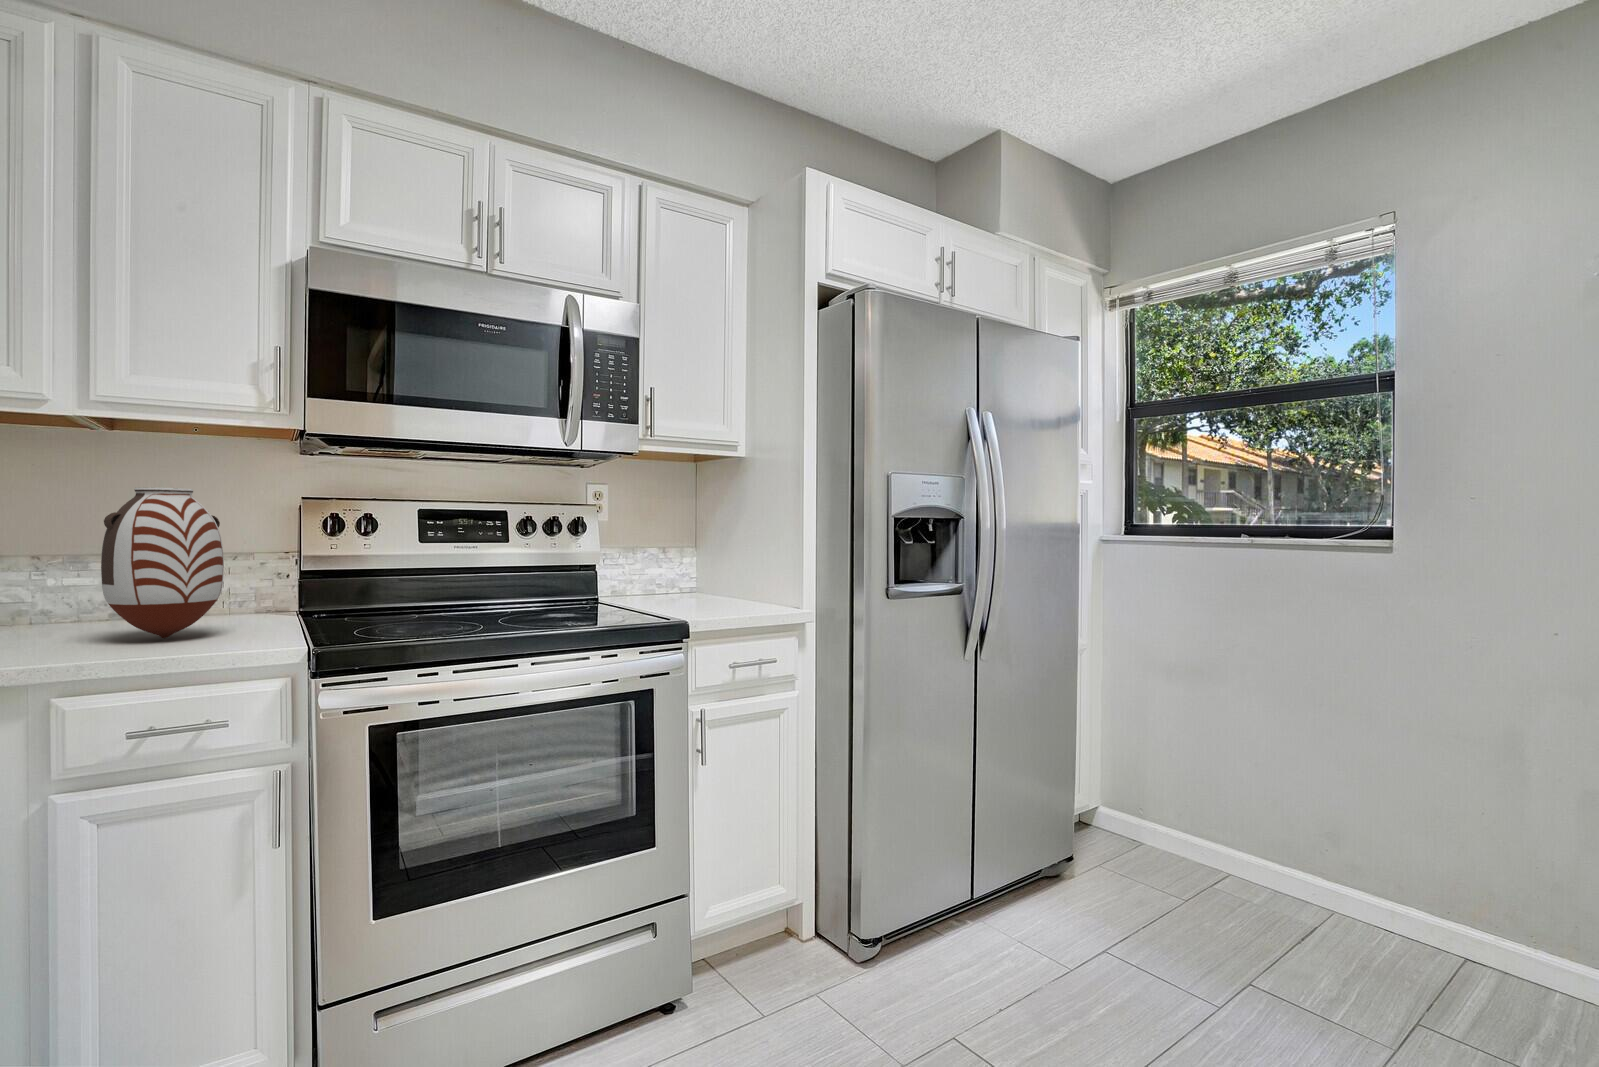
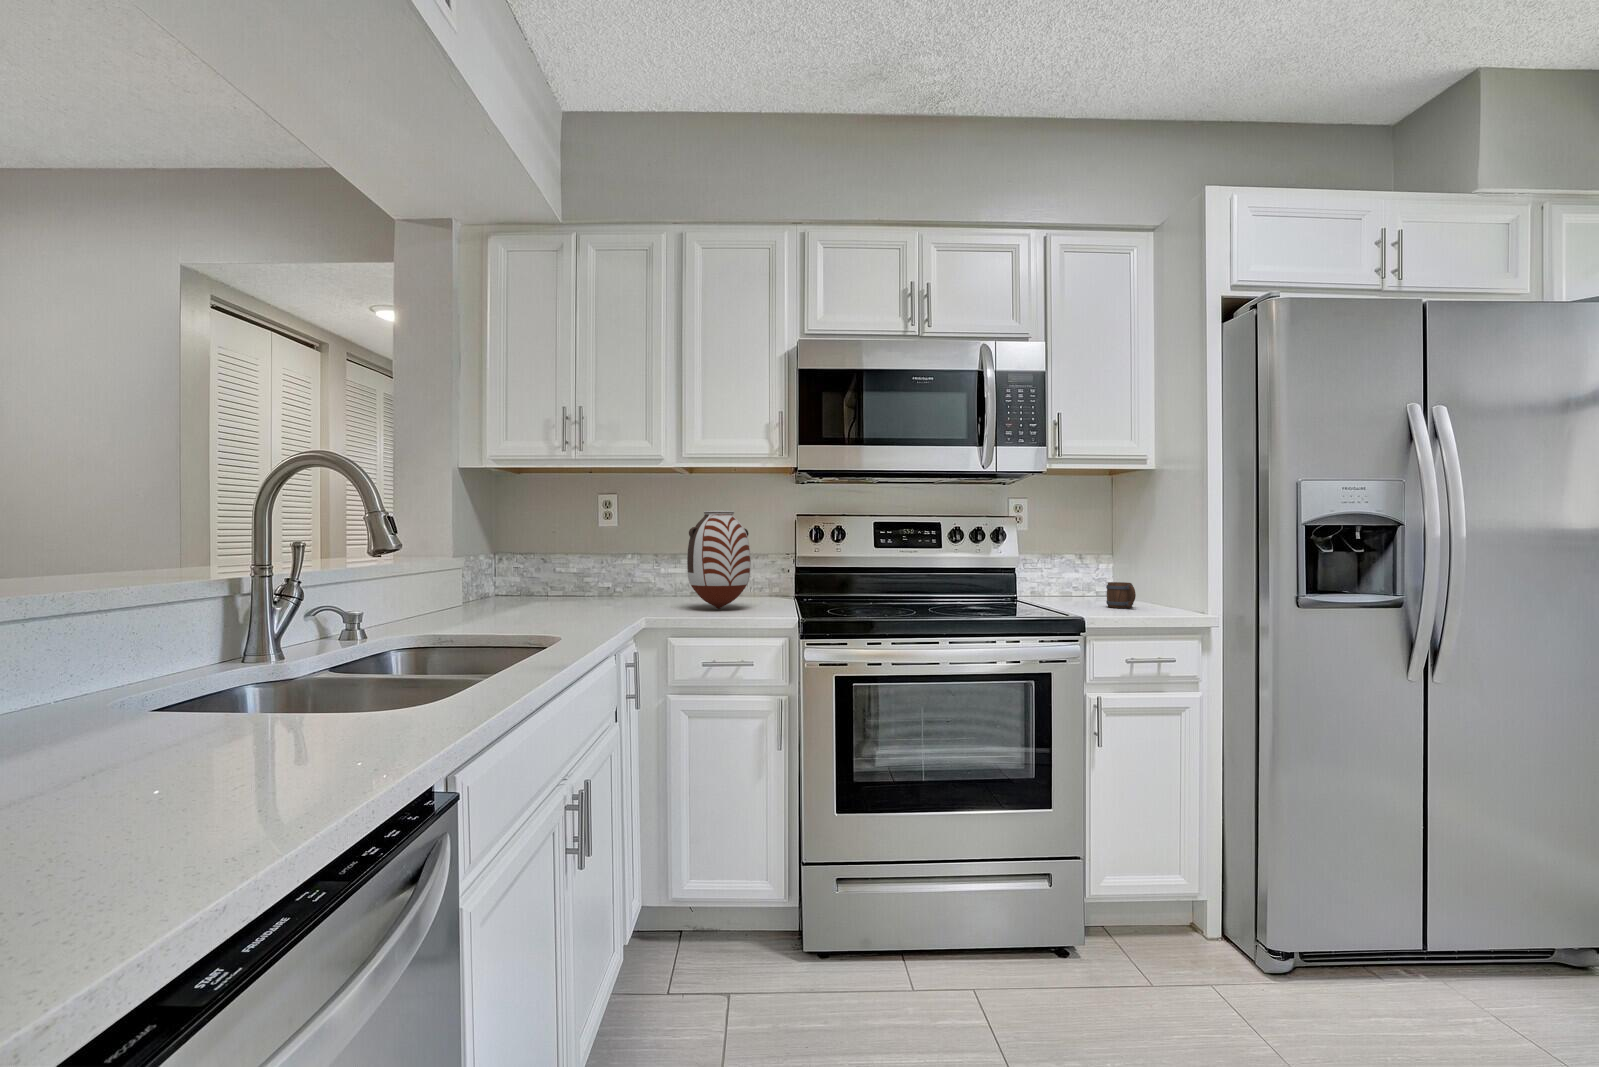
mug: none [700,579,732,607] -> present [1106,582,1136,608]

